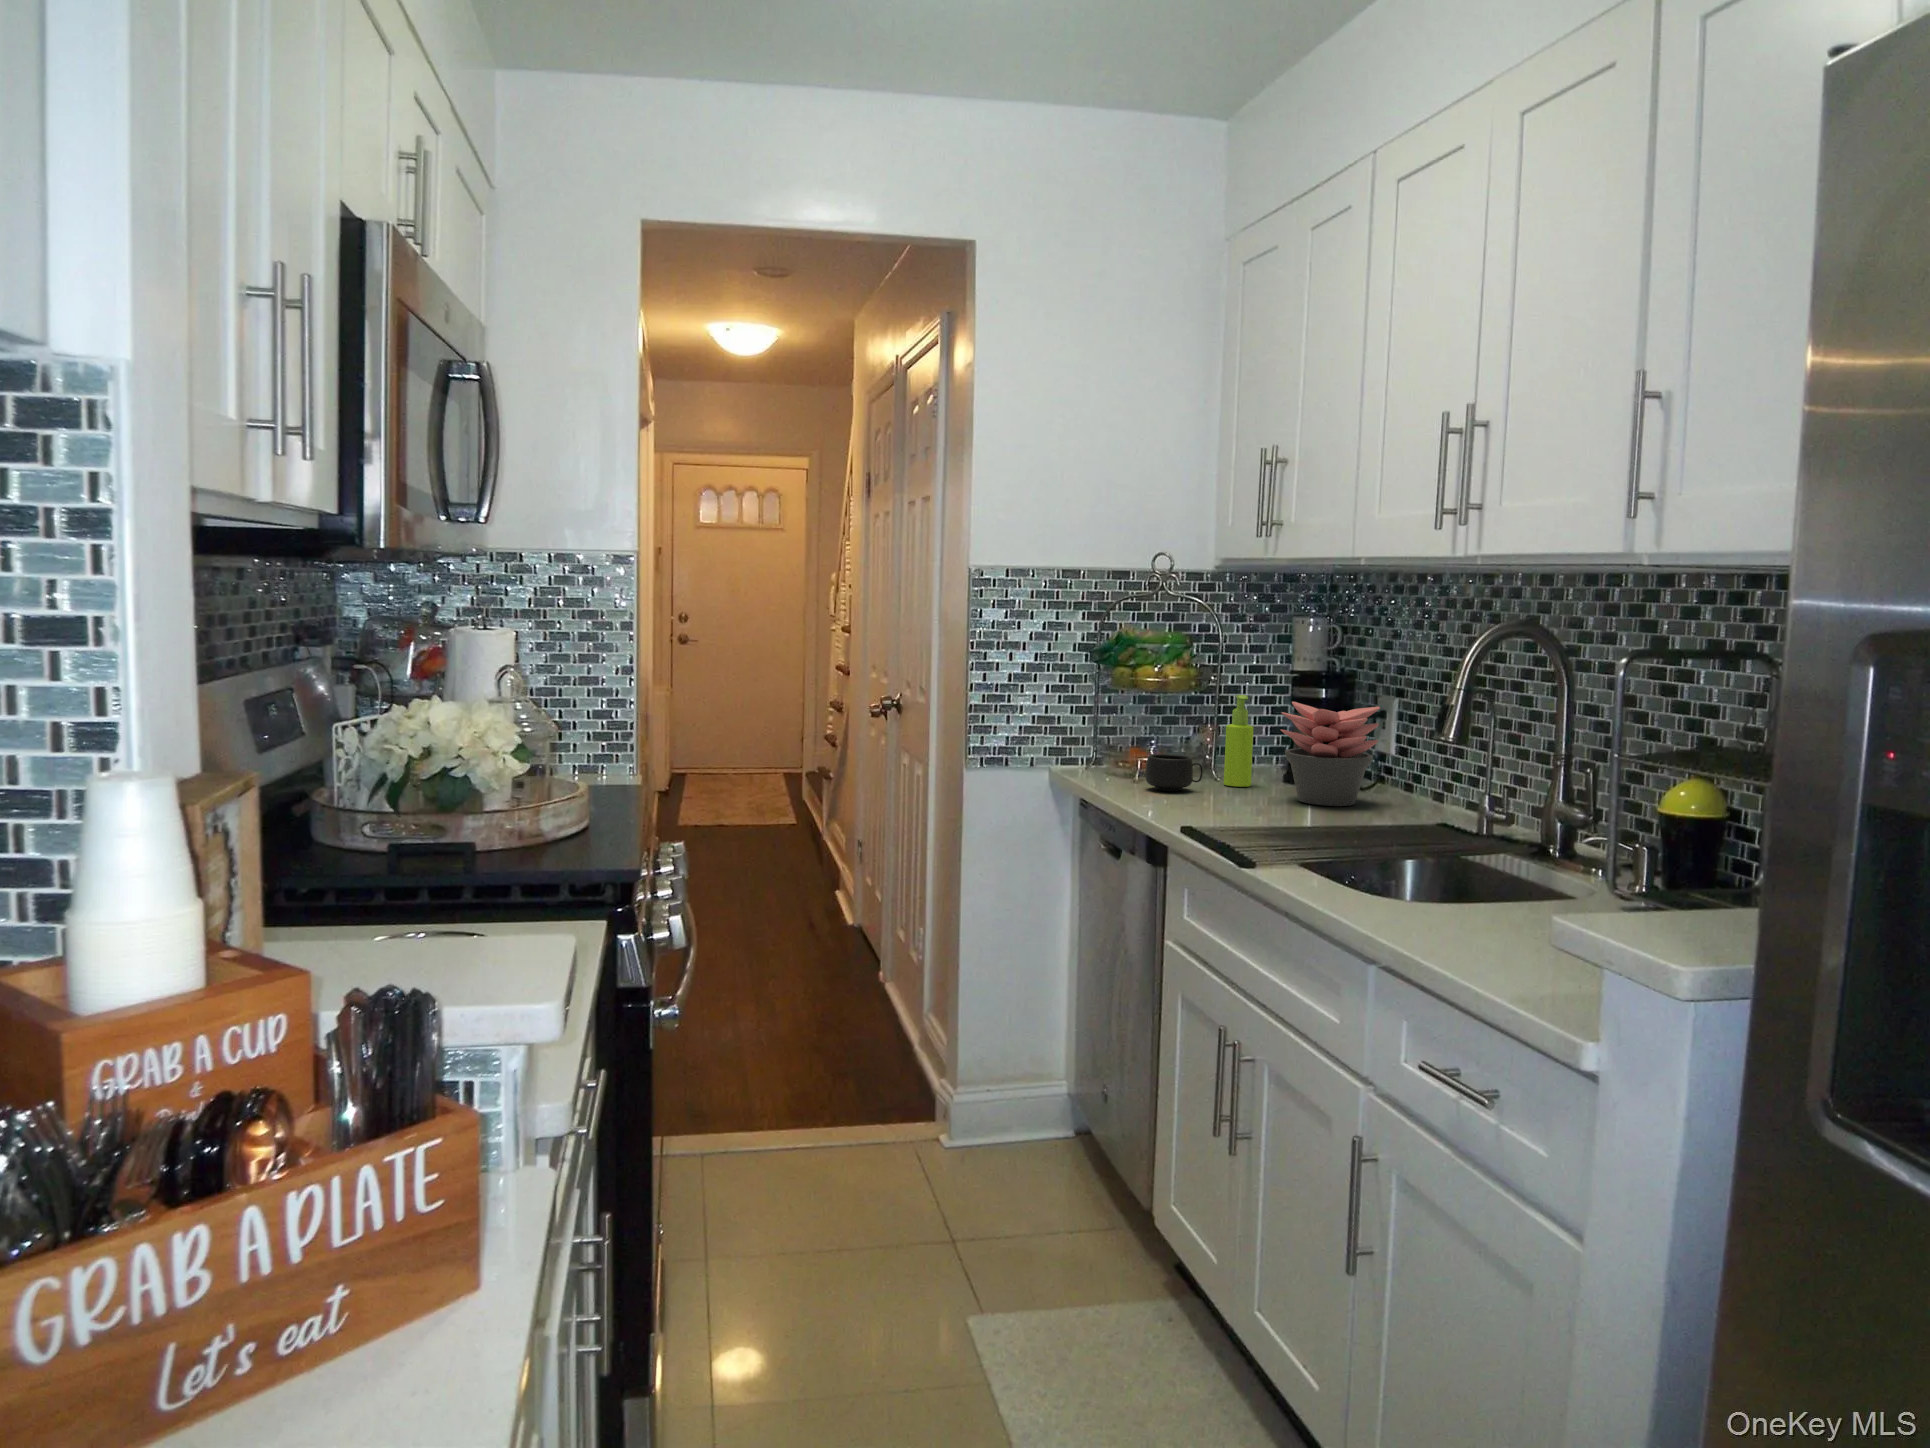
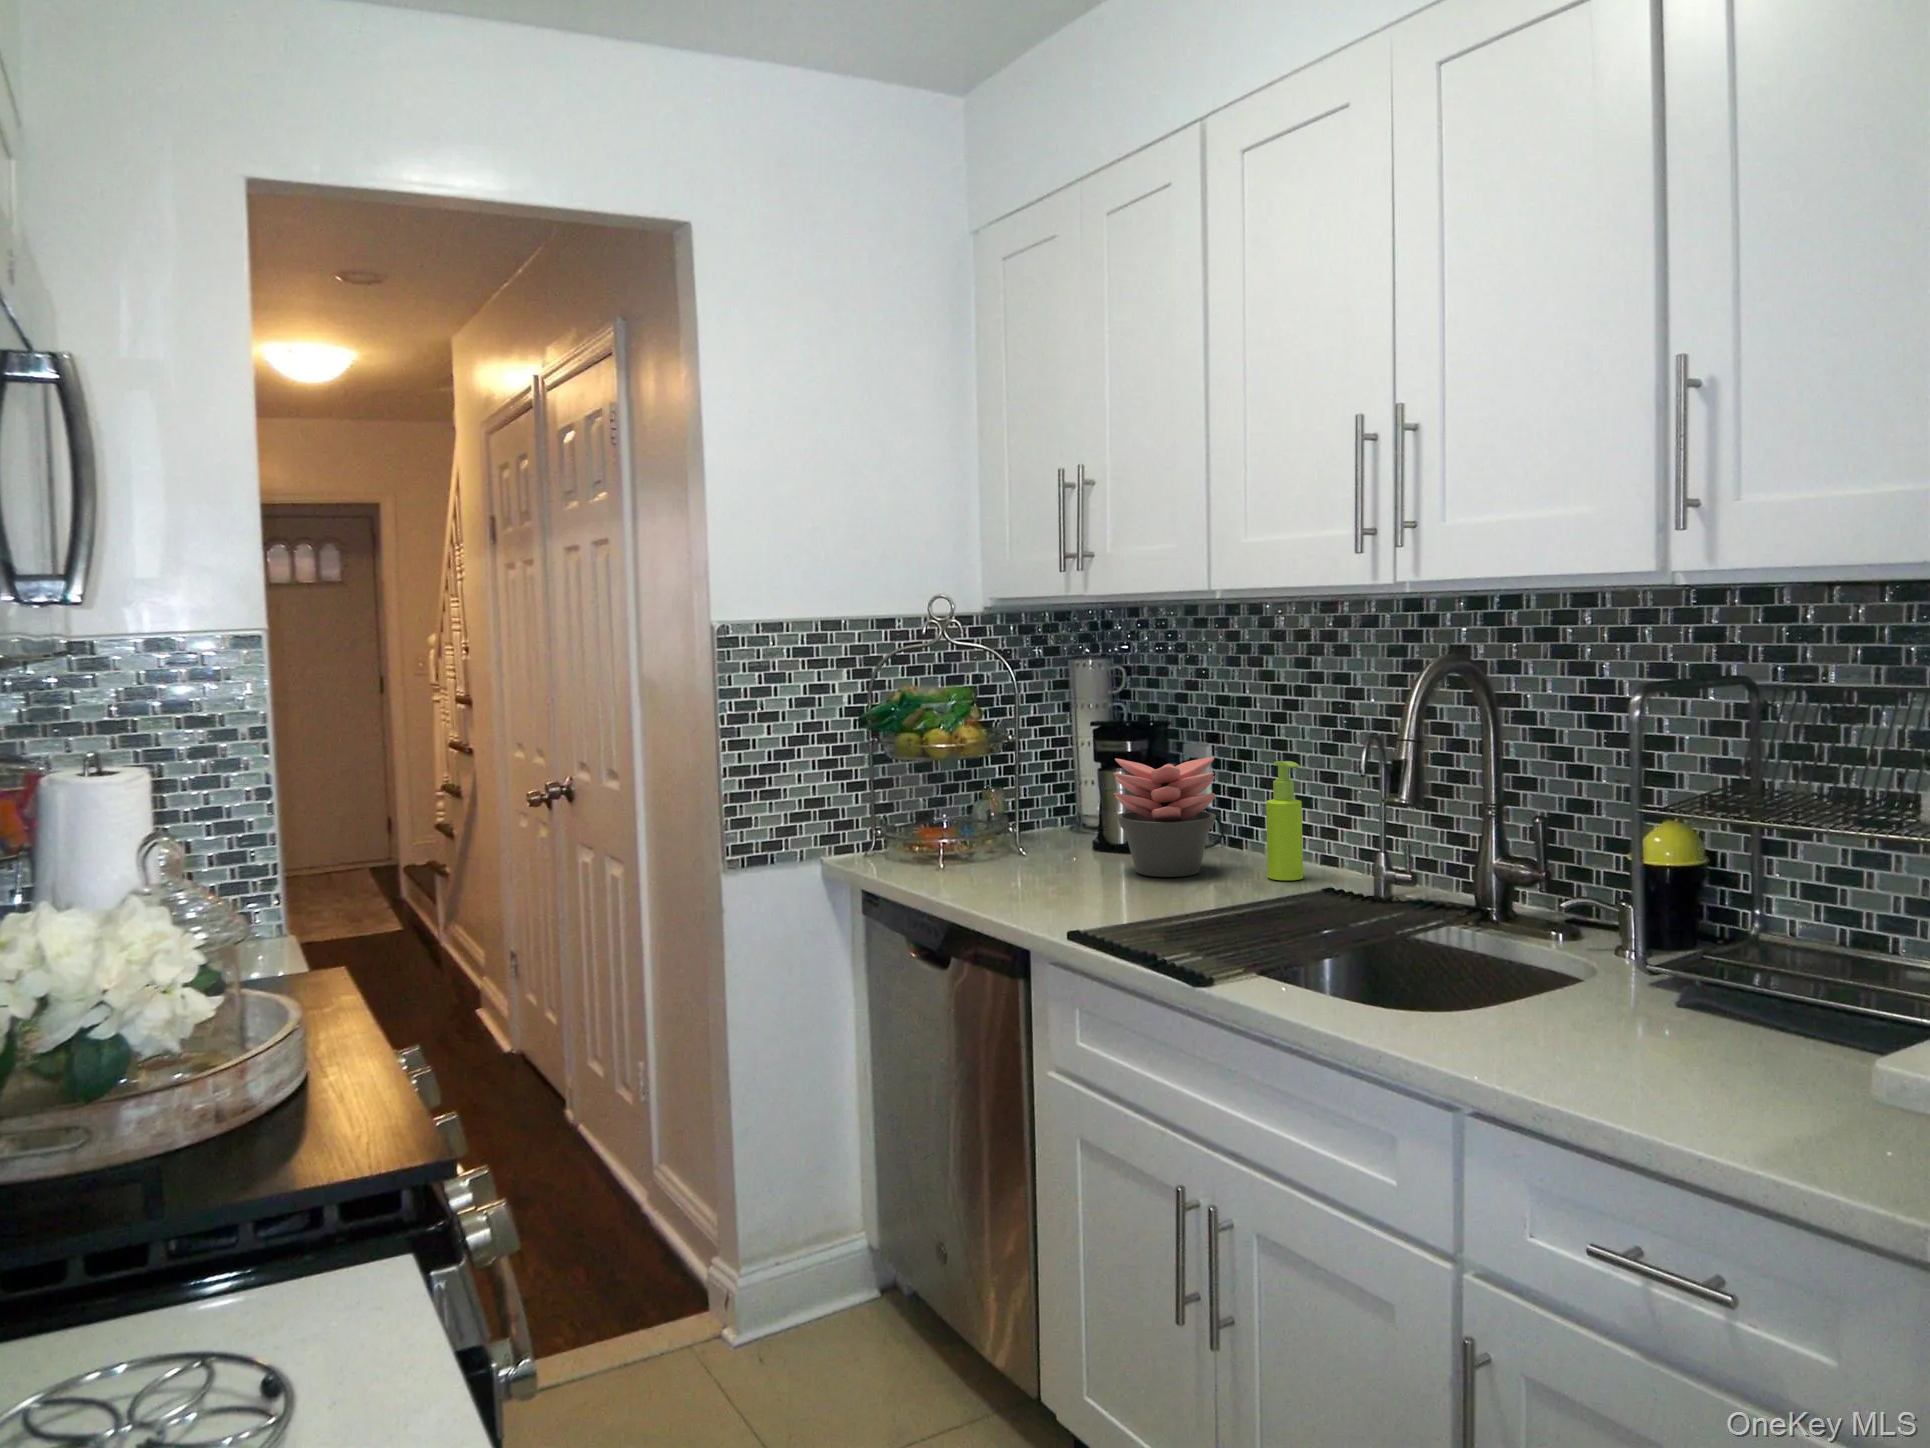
soap dispenser: present [1224,695,1254,787] -> present [1266,761,1303,880]
mug: present [1146,754,1203,791] -> none [955,832,1021,878]

